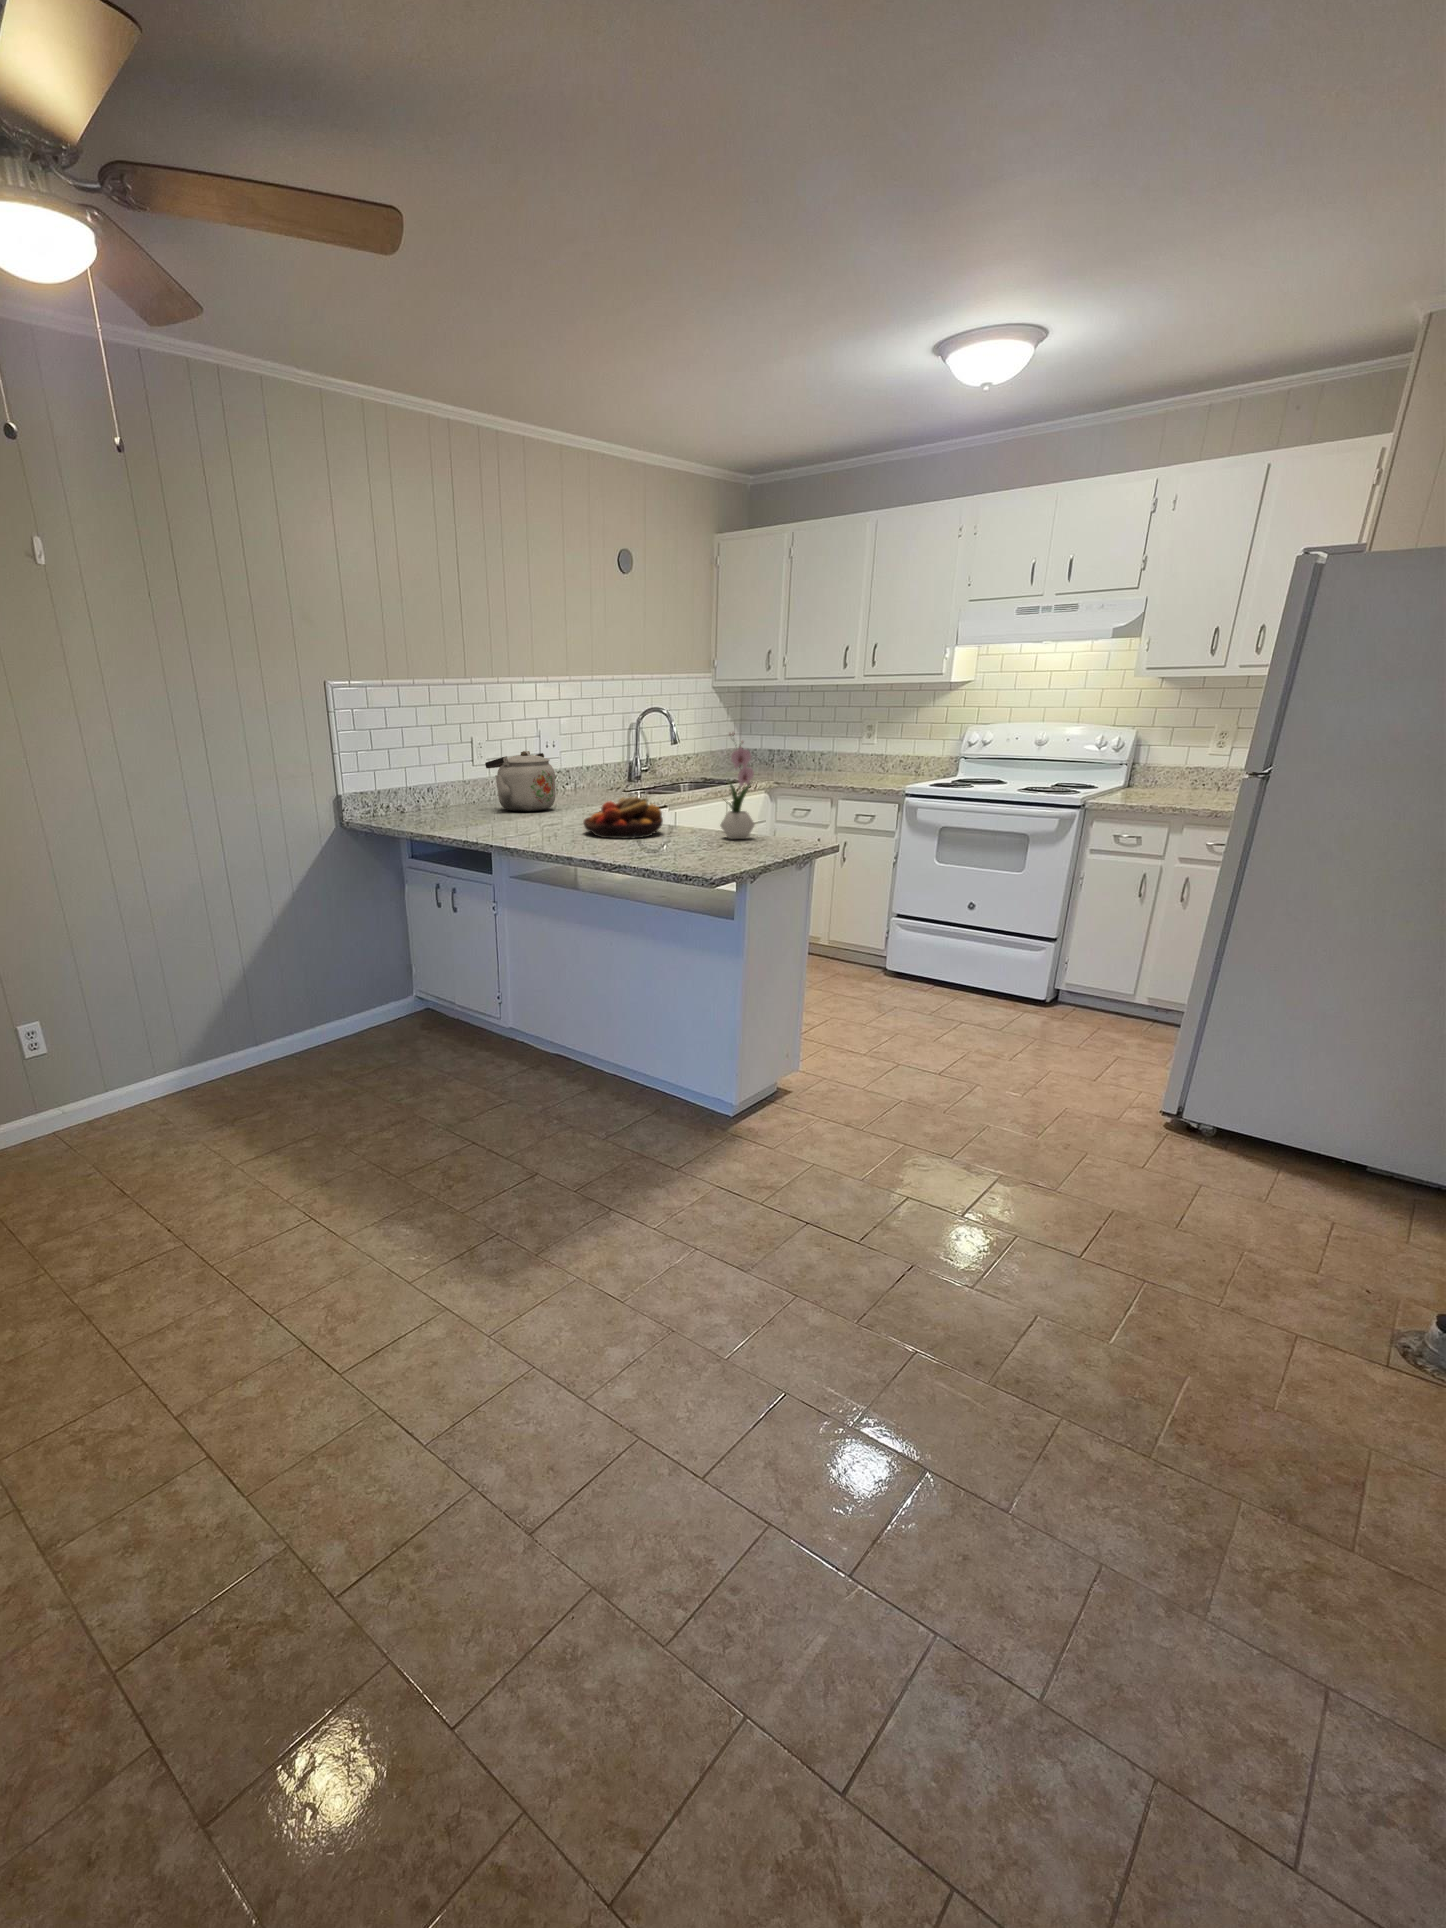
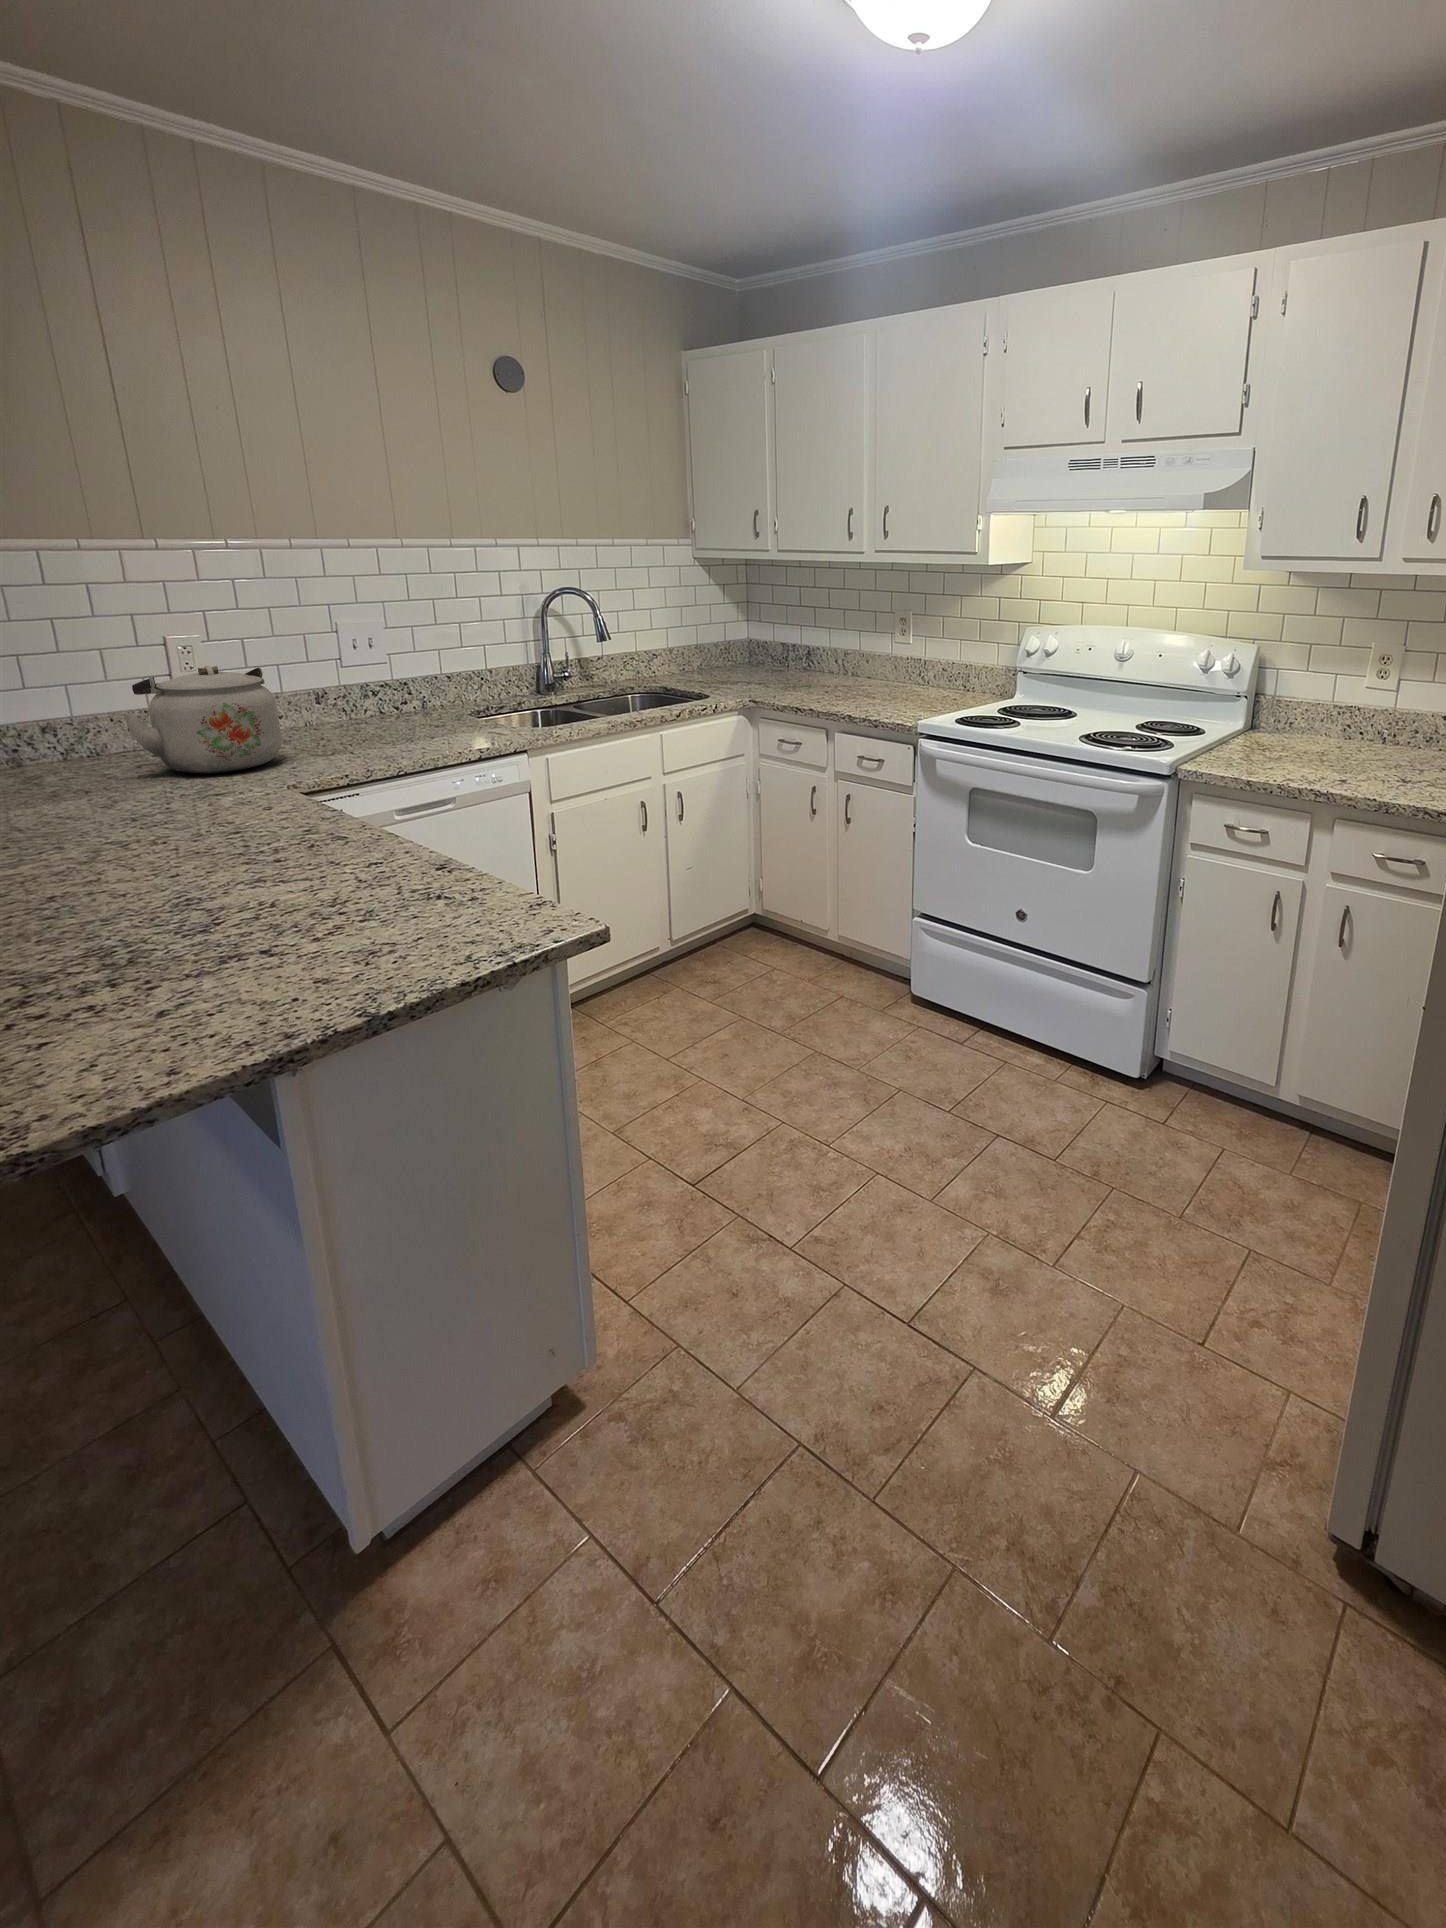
flower arrangement: present [720,733,755,839] -> none [319,682,436,910]
fruit bowl: present [583,797,663,839] -> none [76,785,288,903]

